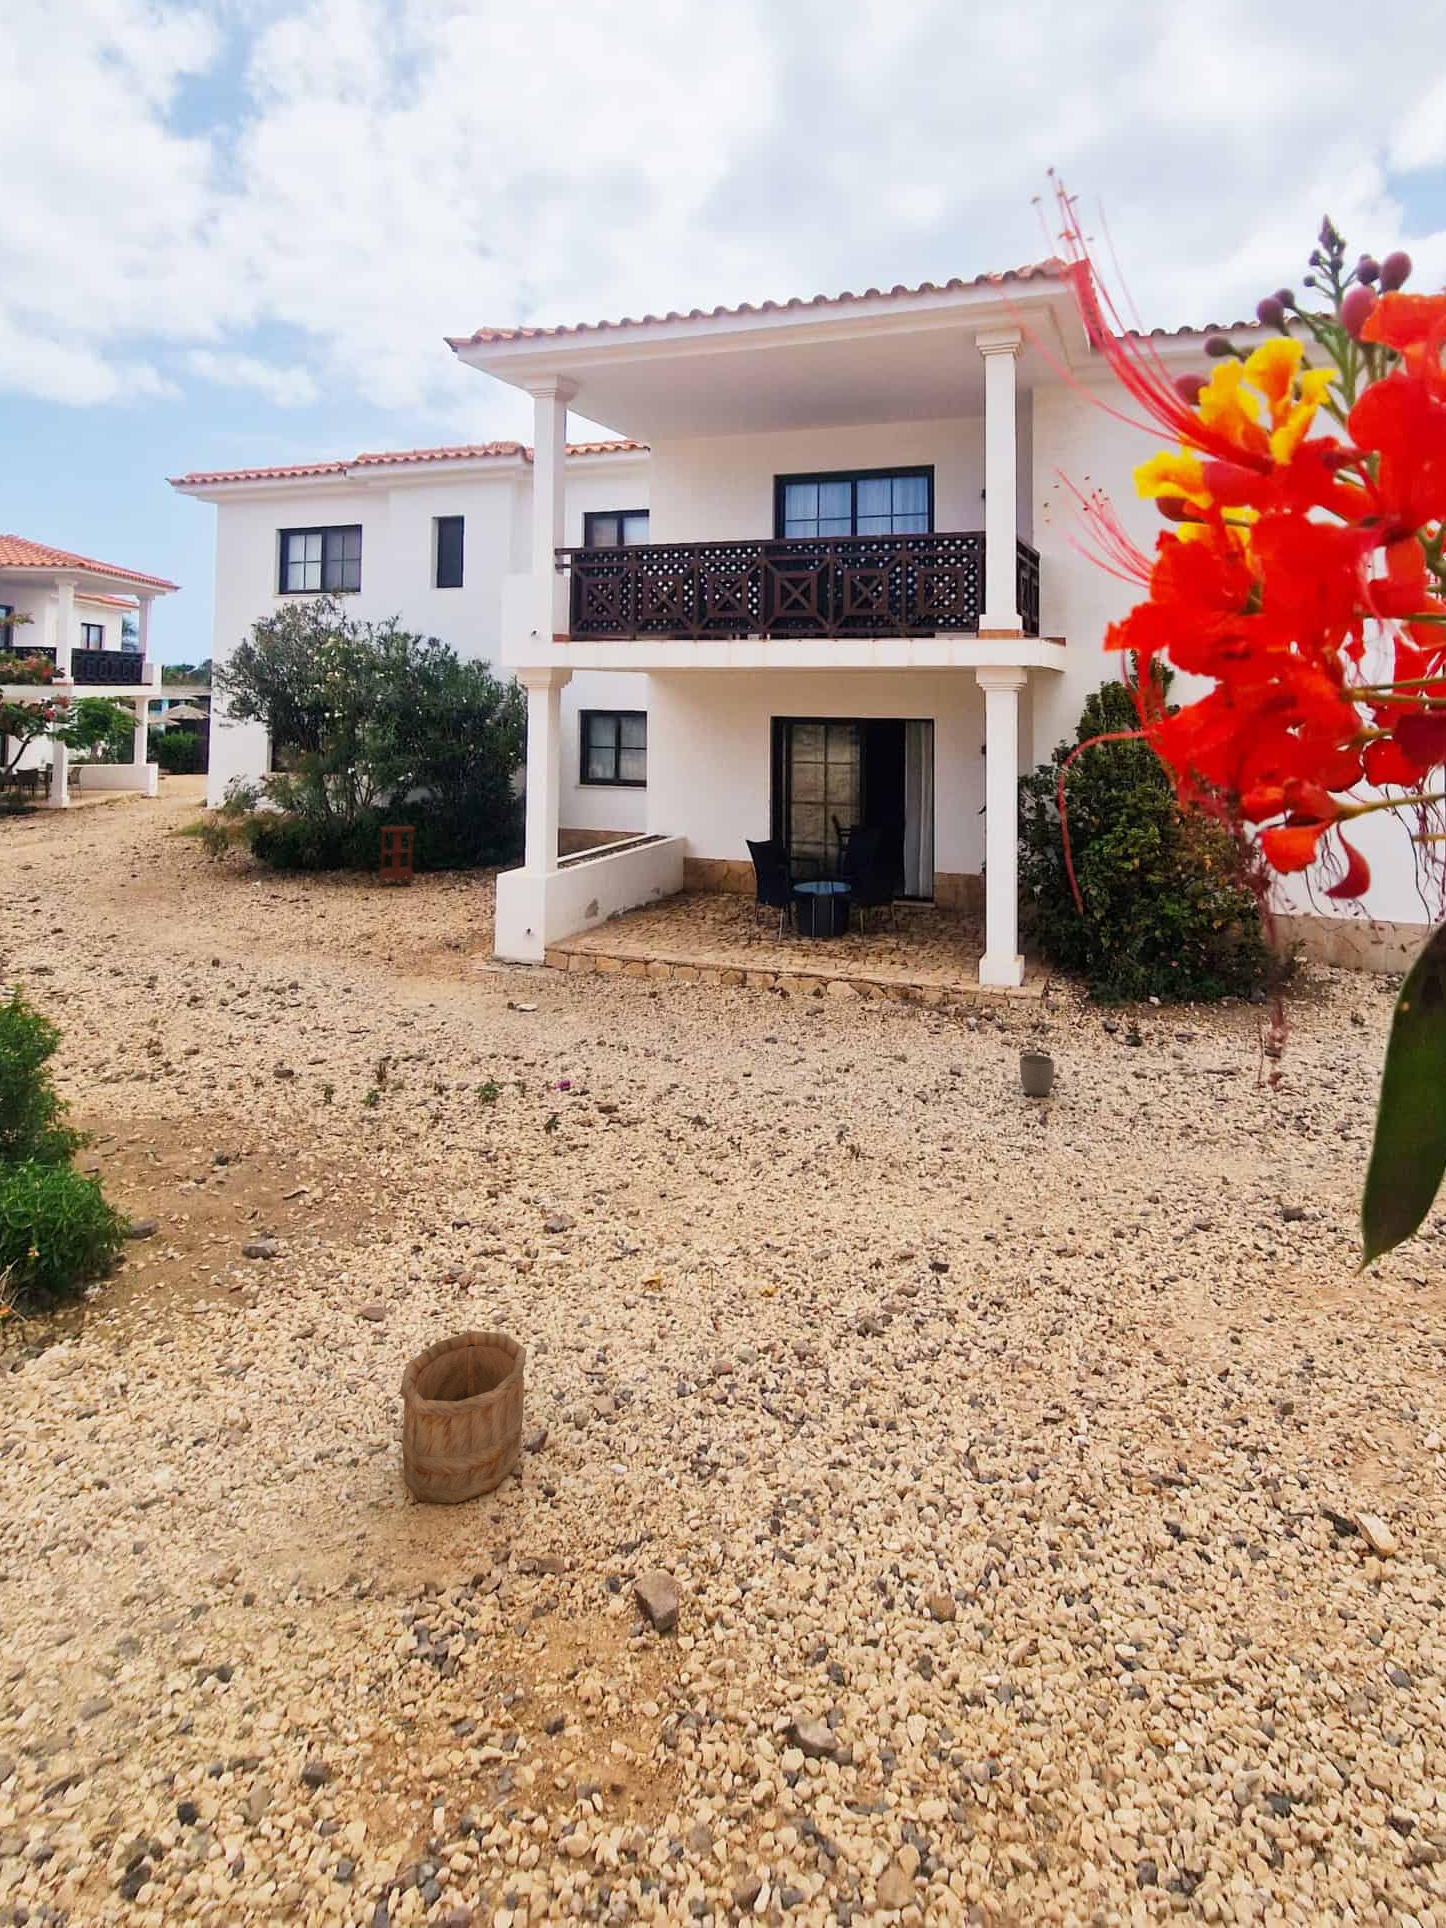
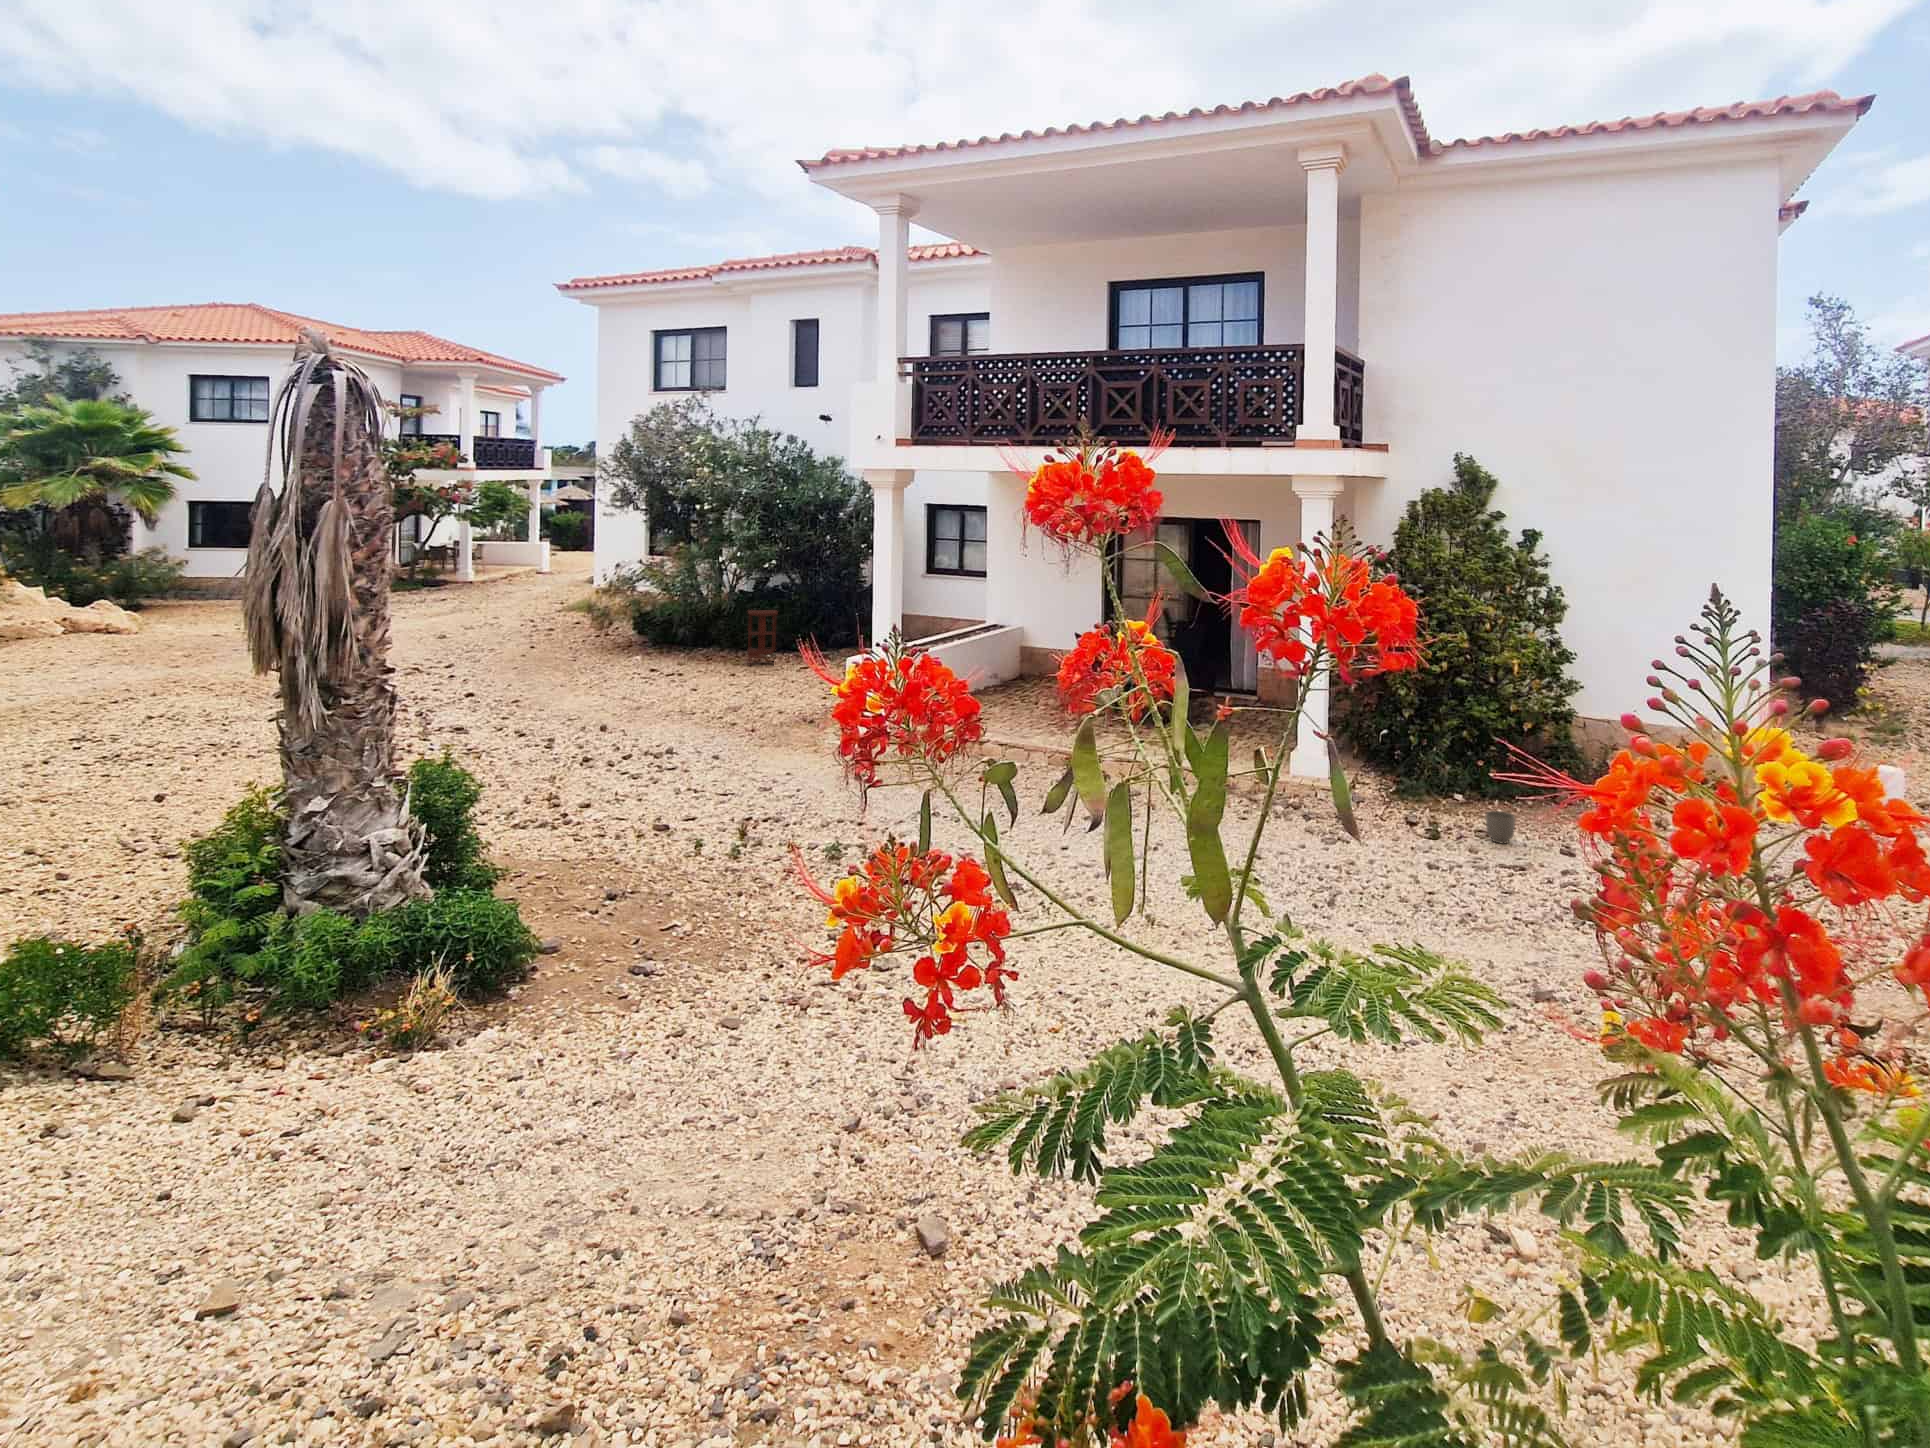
planter: present [1020,1055,1054,1096] -> present [1485,811,1515,844]
wooden bucket: present [400,1331,527,1503] -> none [744,1035,843,1161]

